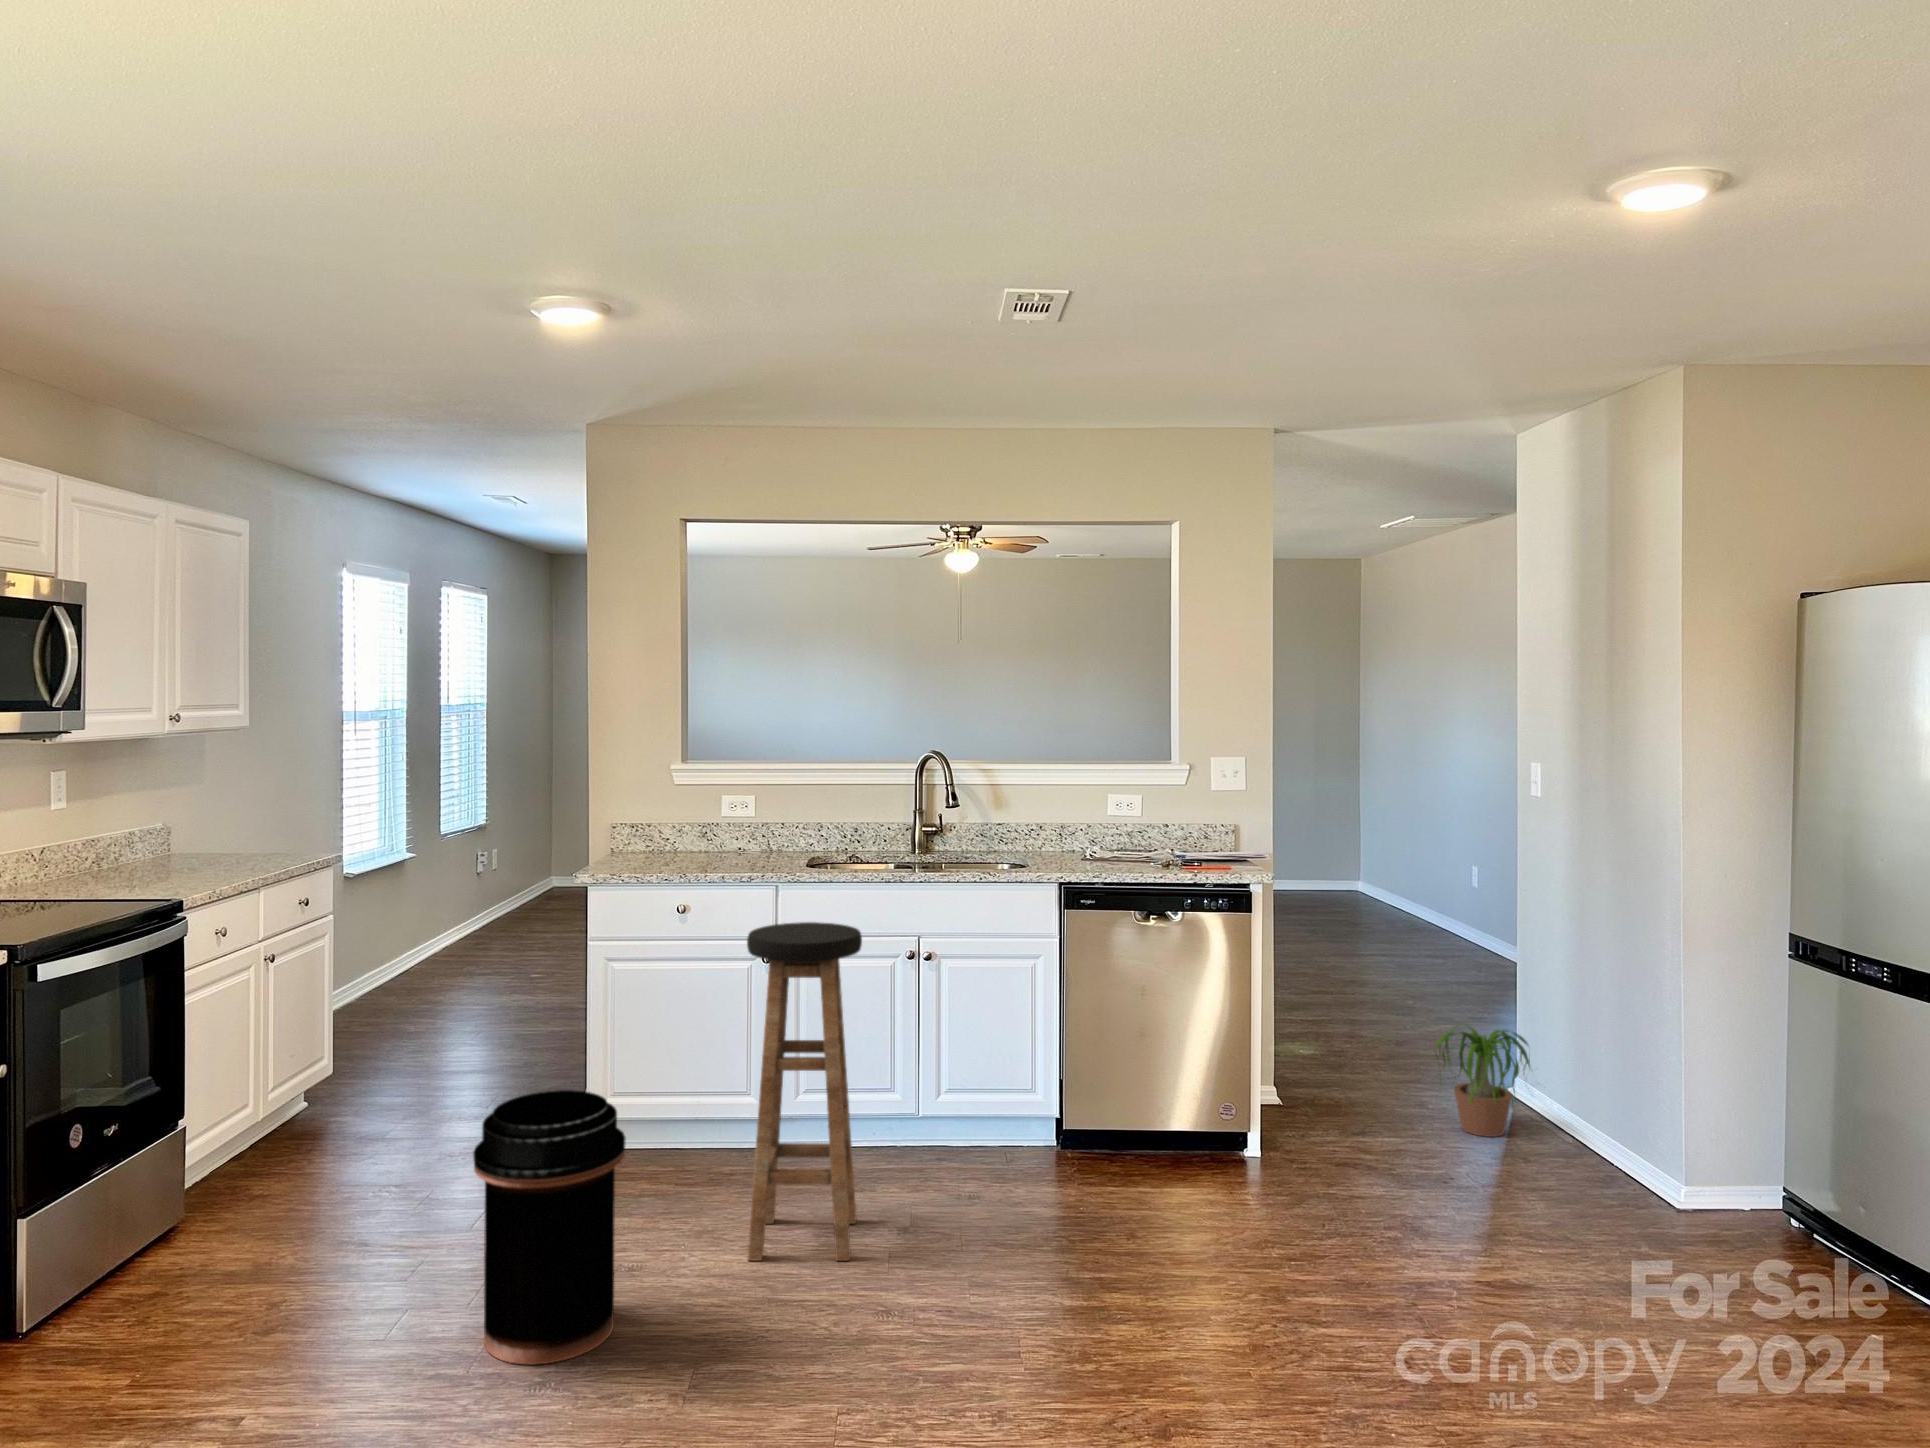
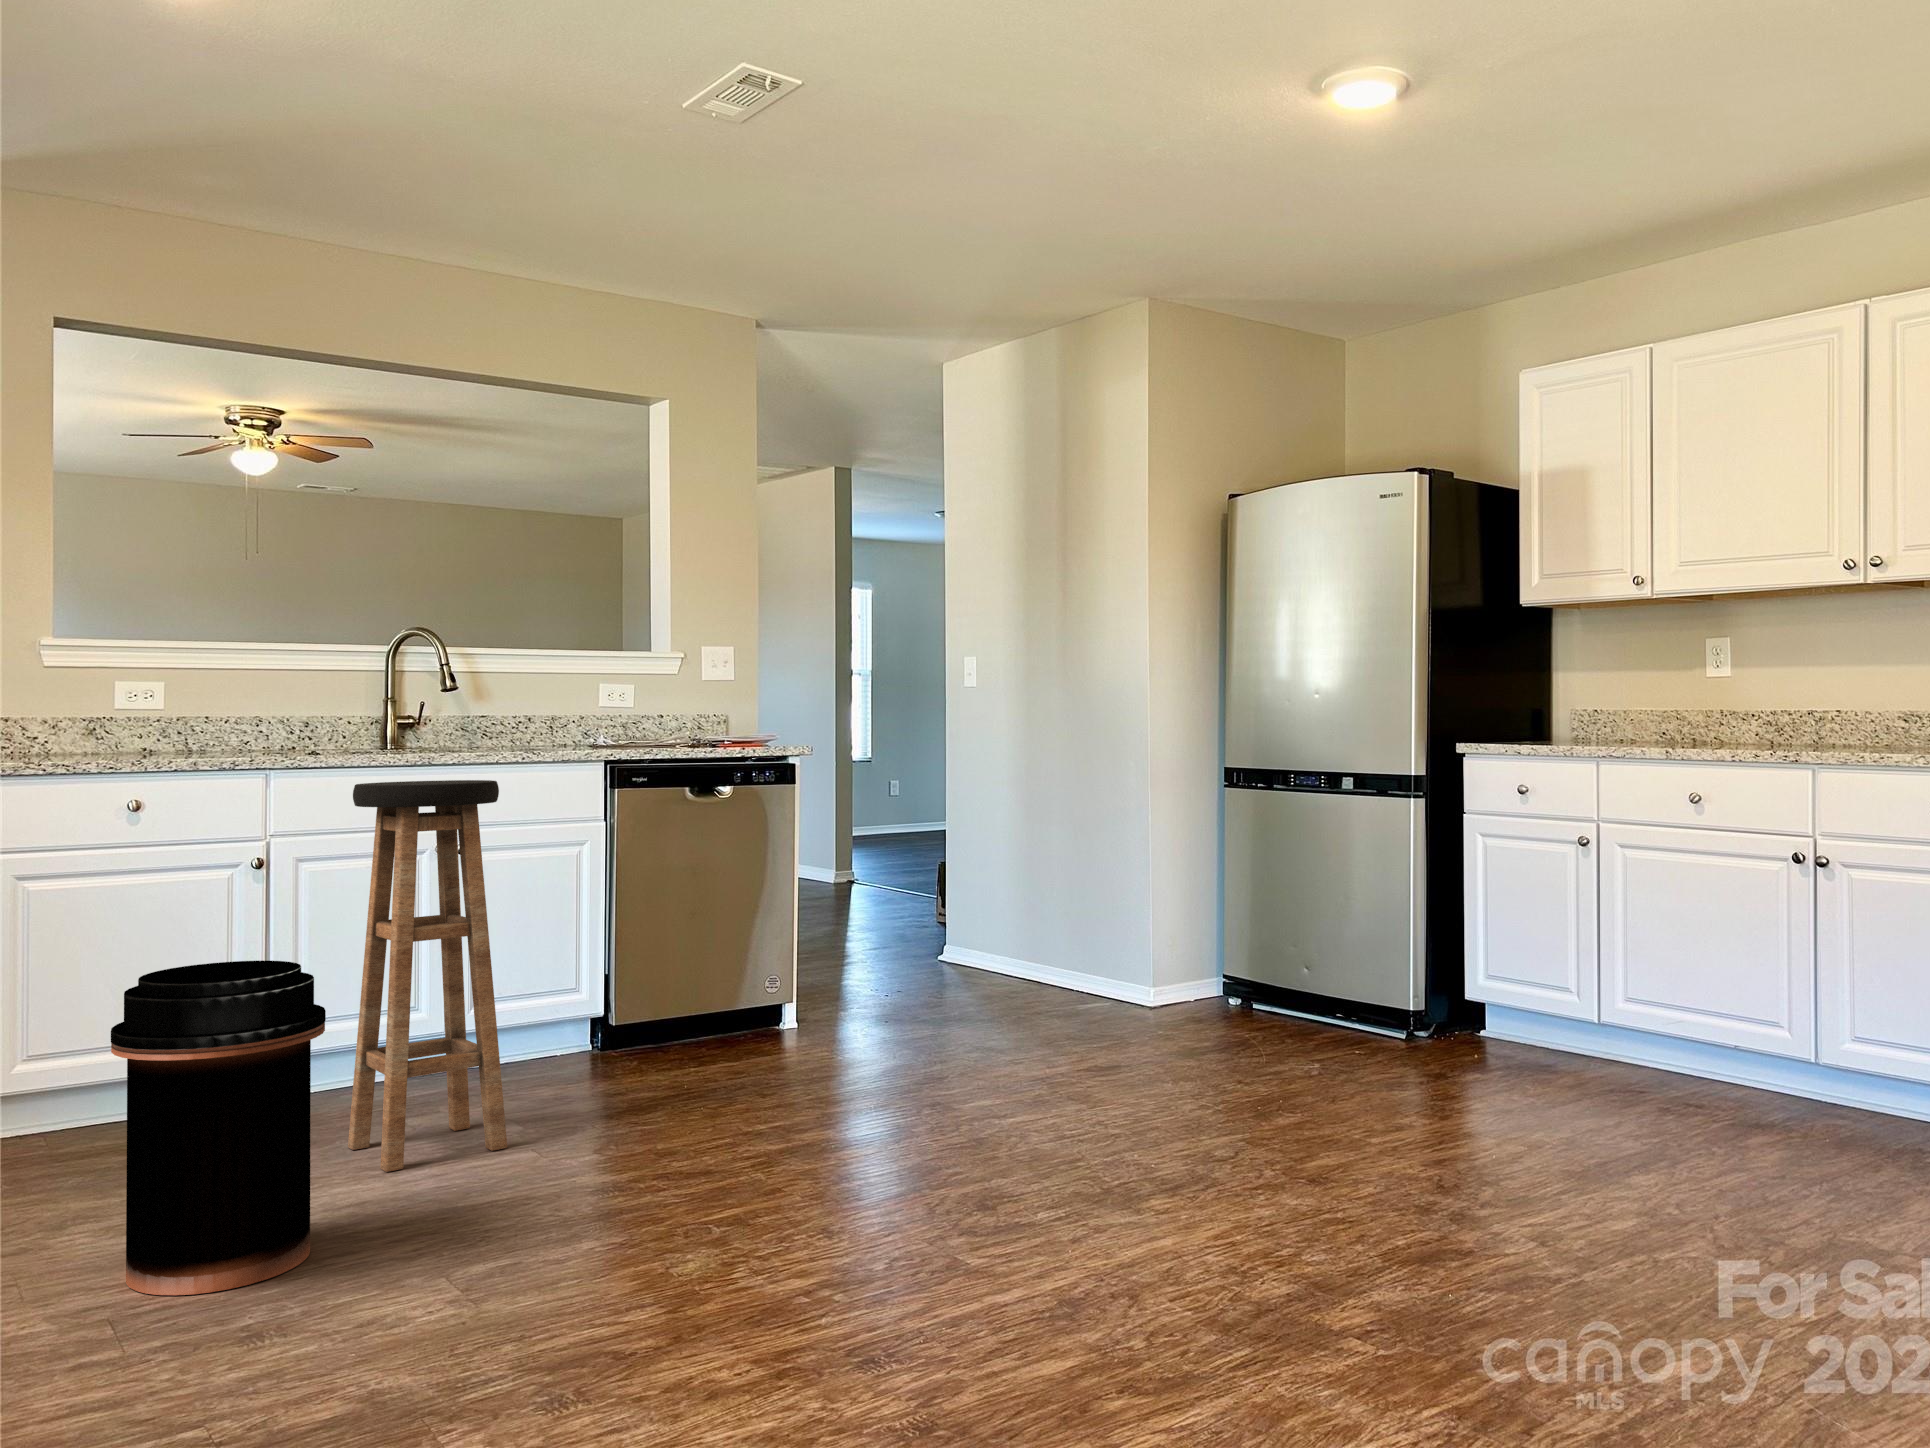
potted plant: present [1435,1026,1530,1137] -> none [891,888,1000,985]

